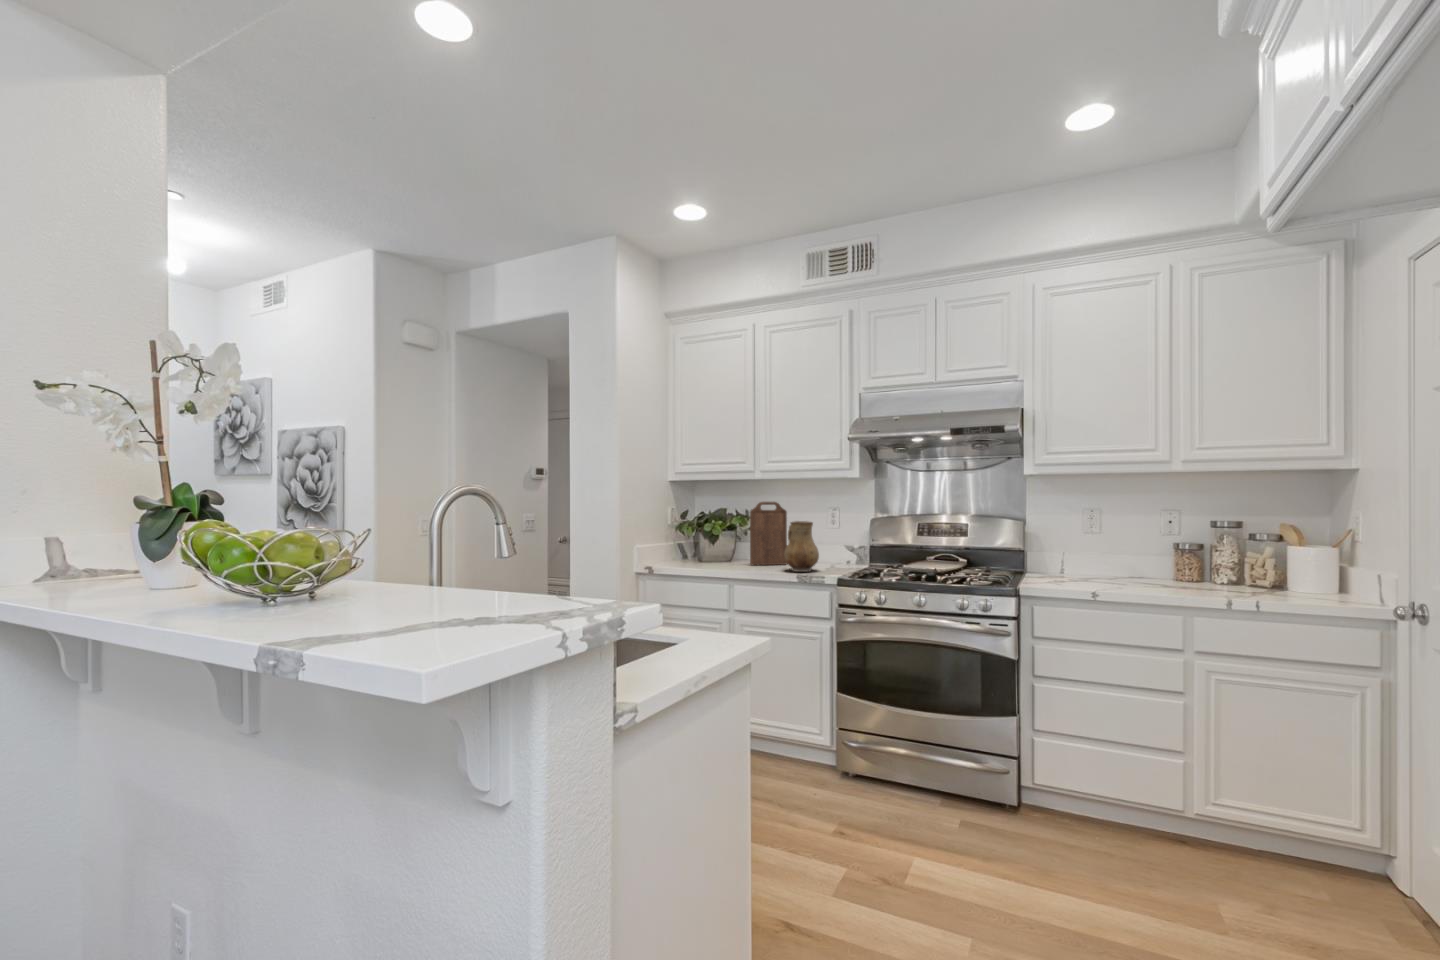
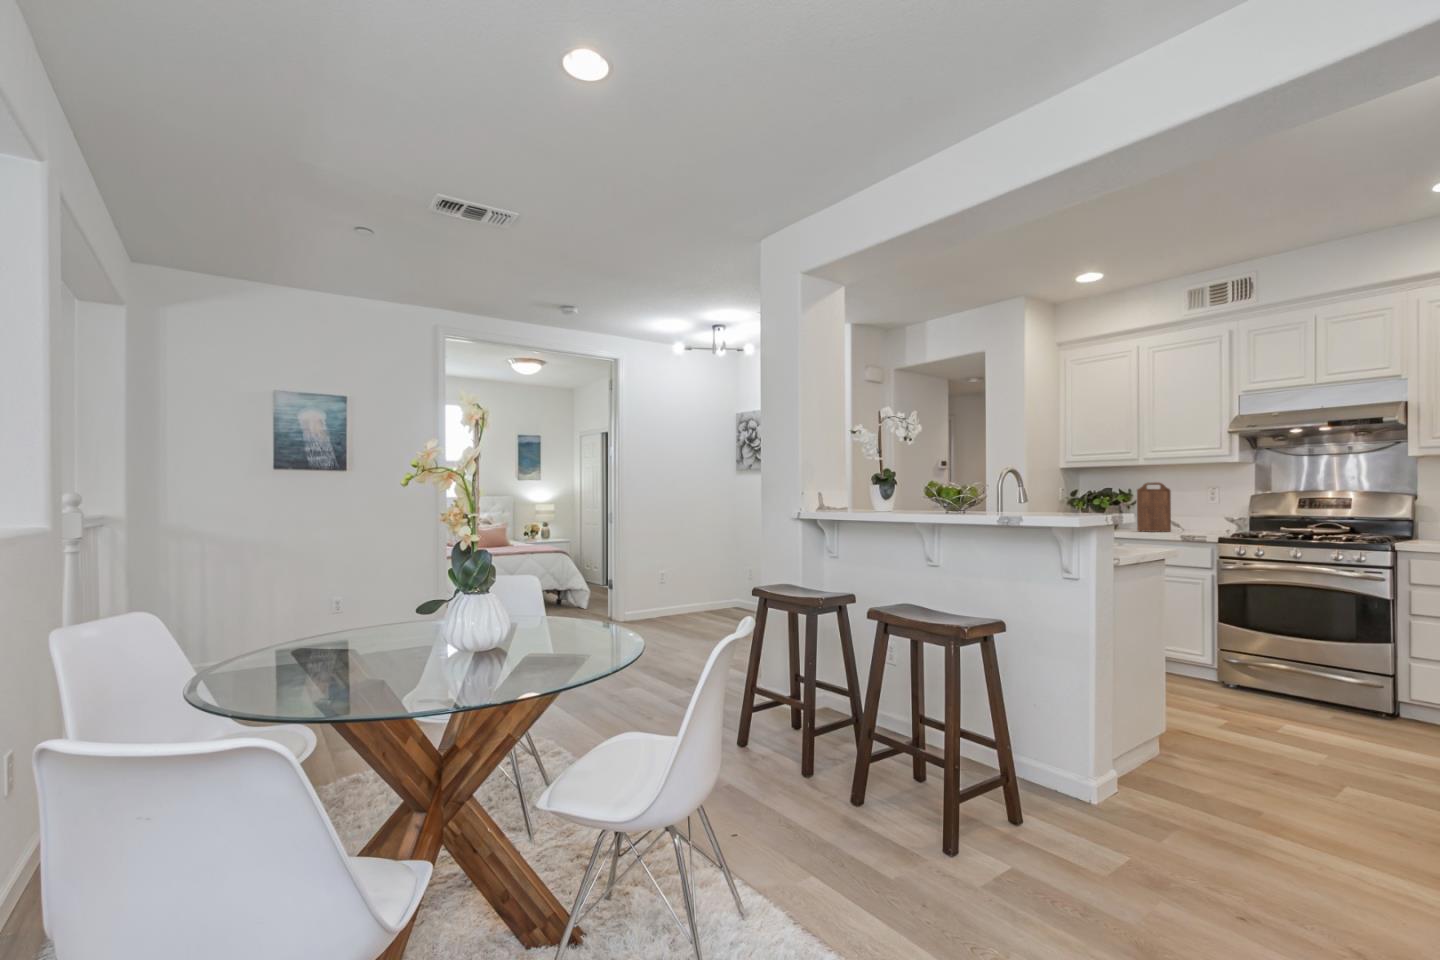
ceramic pitcher: present [784,521,819,572] -> none [1170,497,1202,535]

